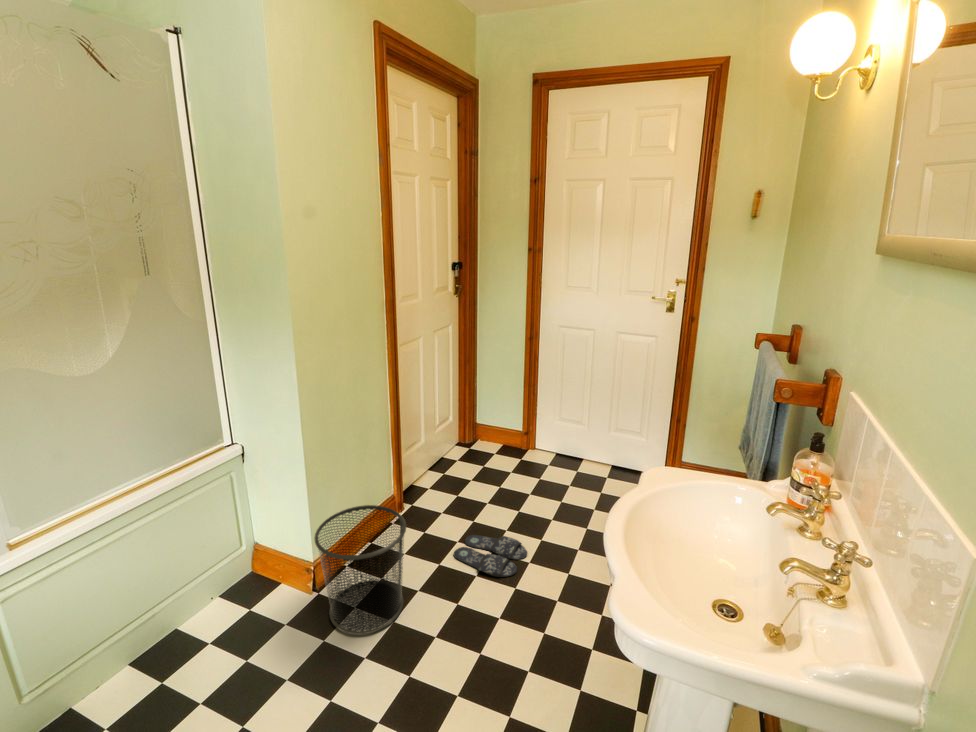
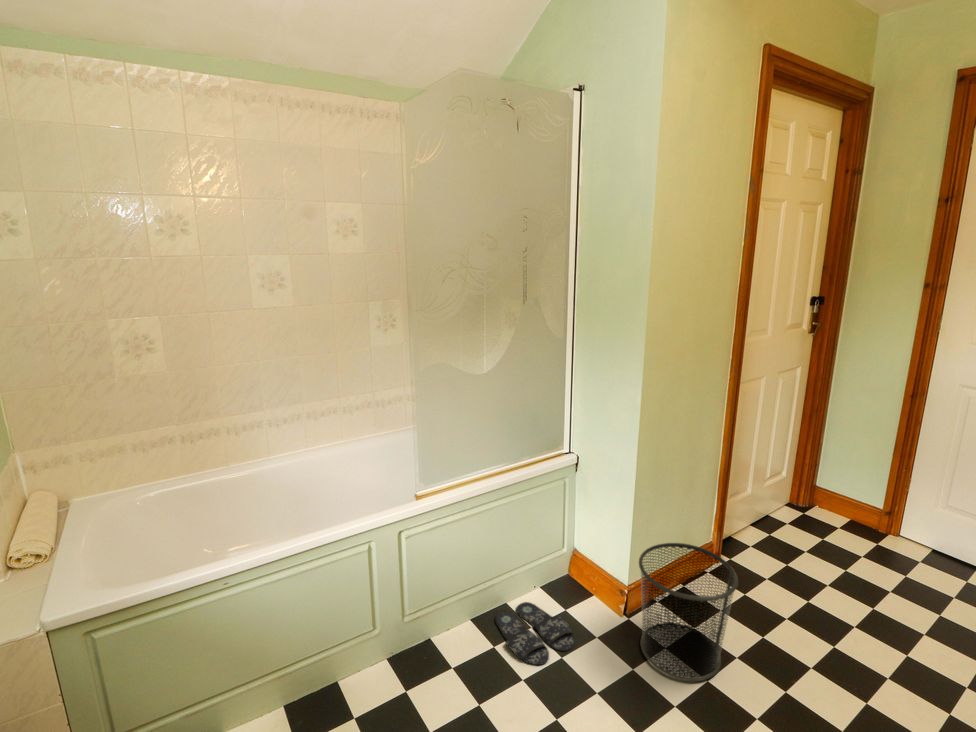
slippers: present [454,535,527,577] -> present [495,602,574,665]

